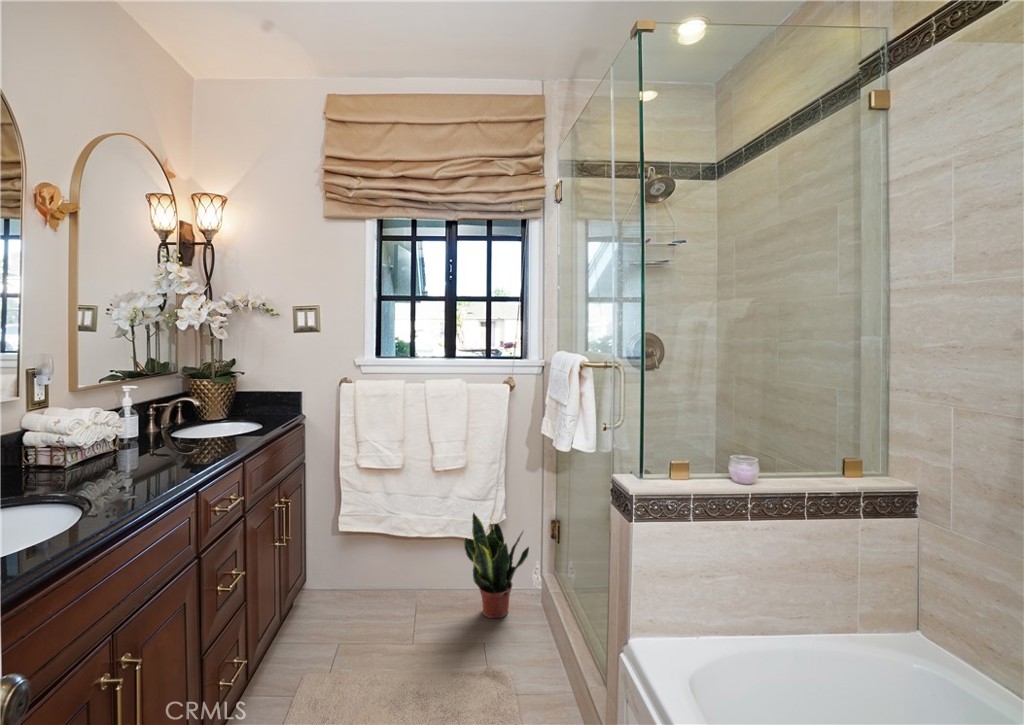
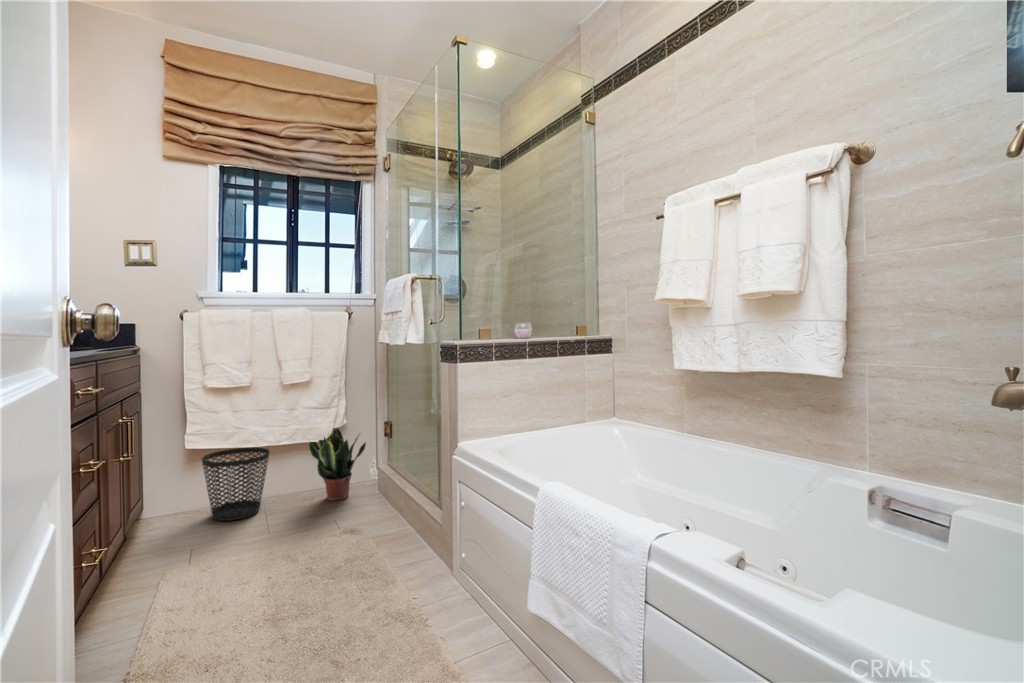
wastebasket: none [352,539,421,631] -> present [202,448,270,521]

